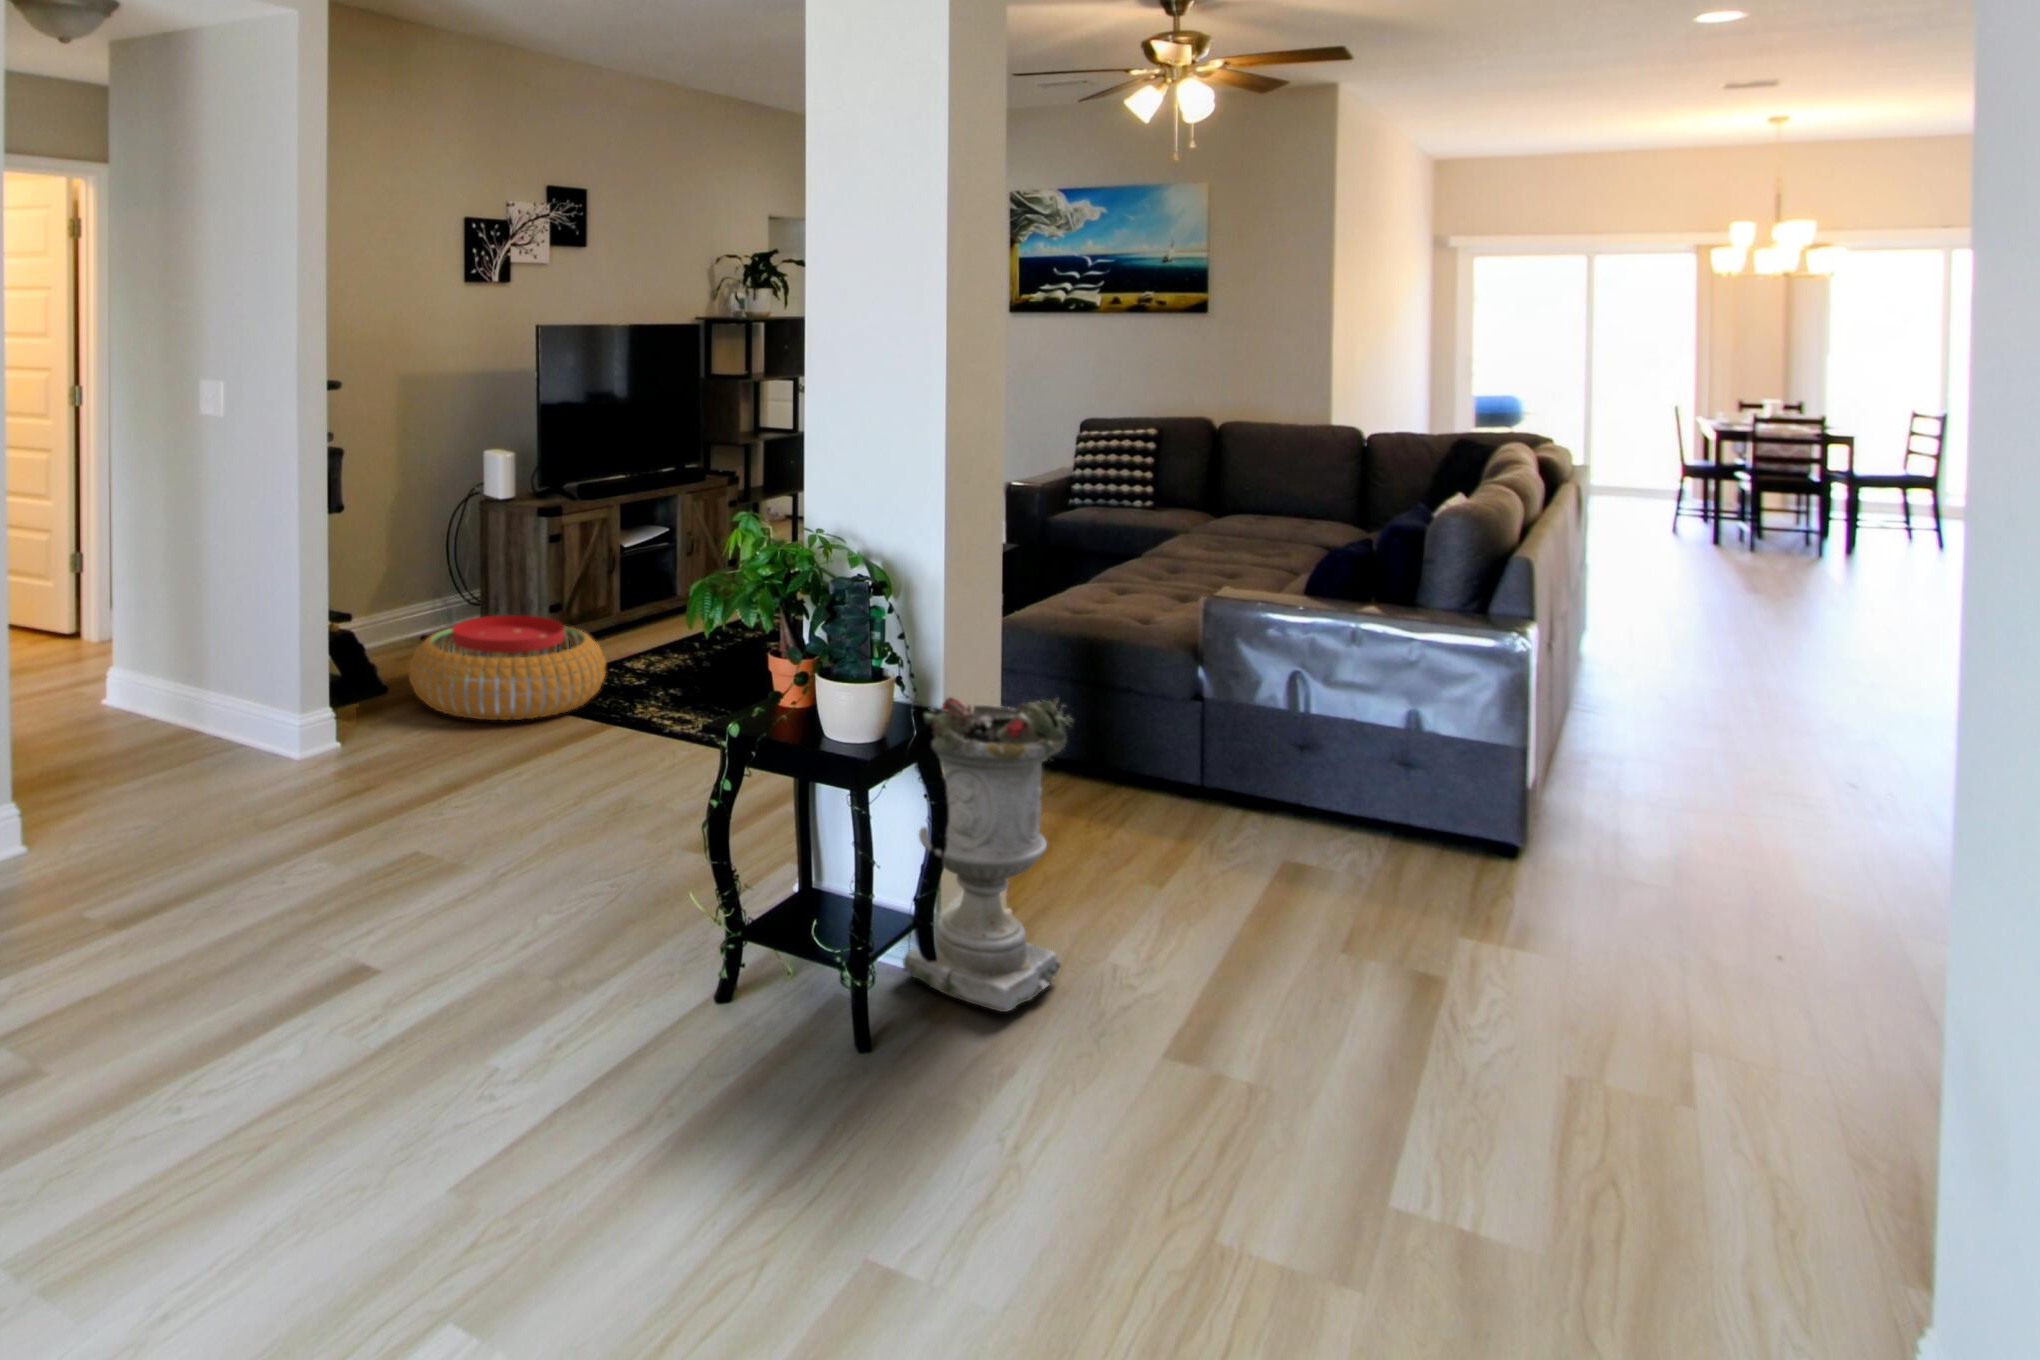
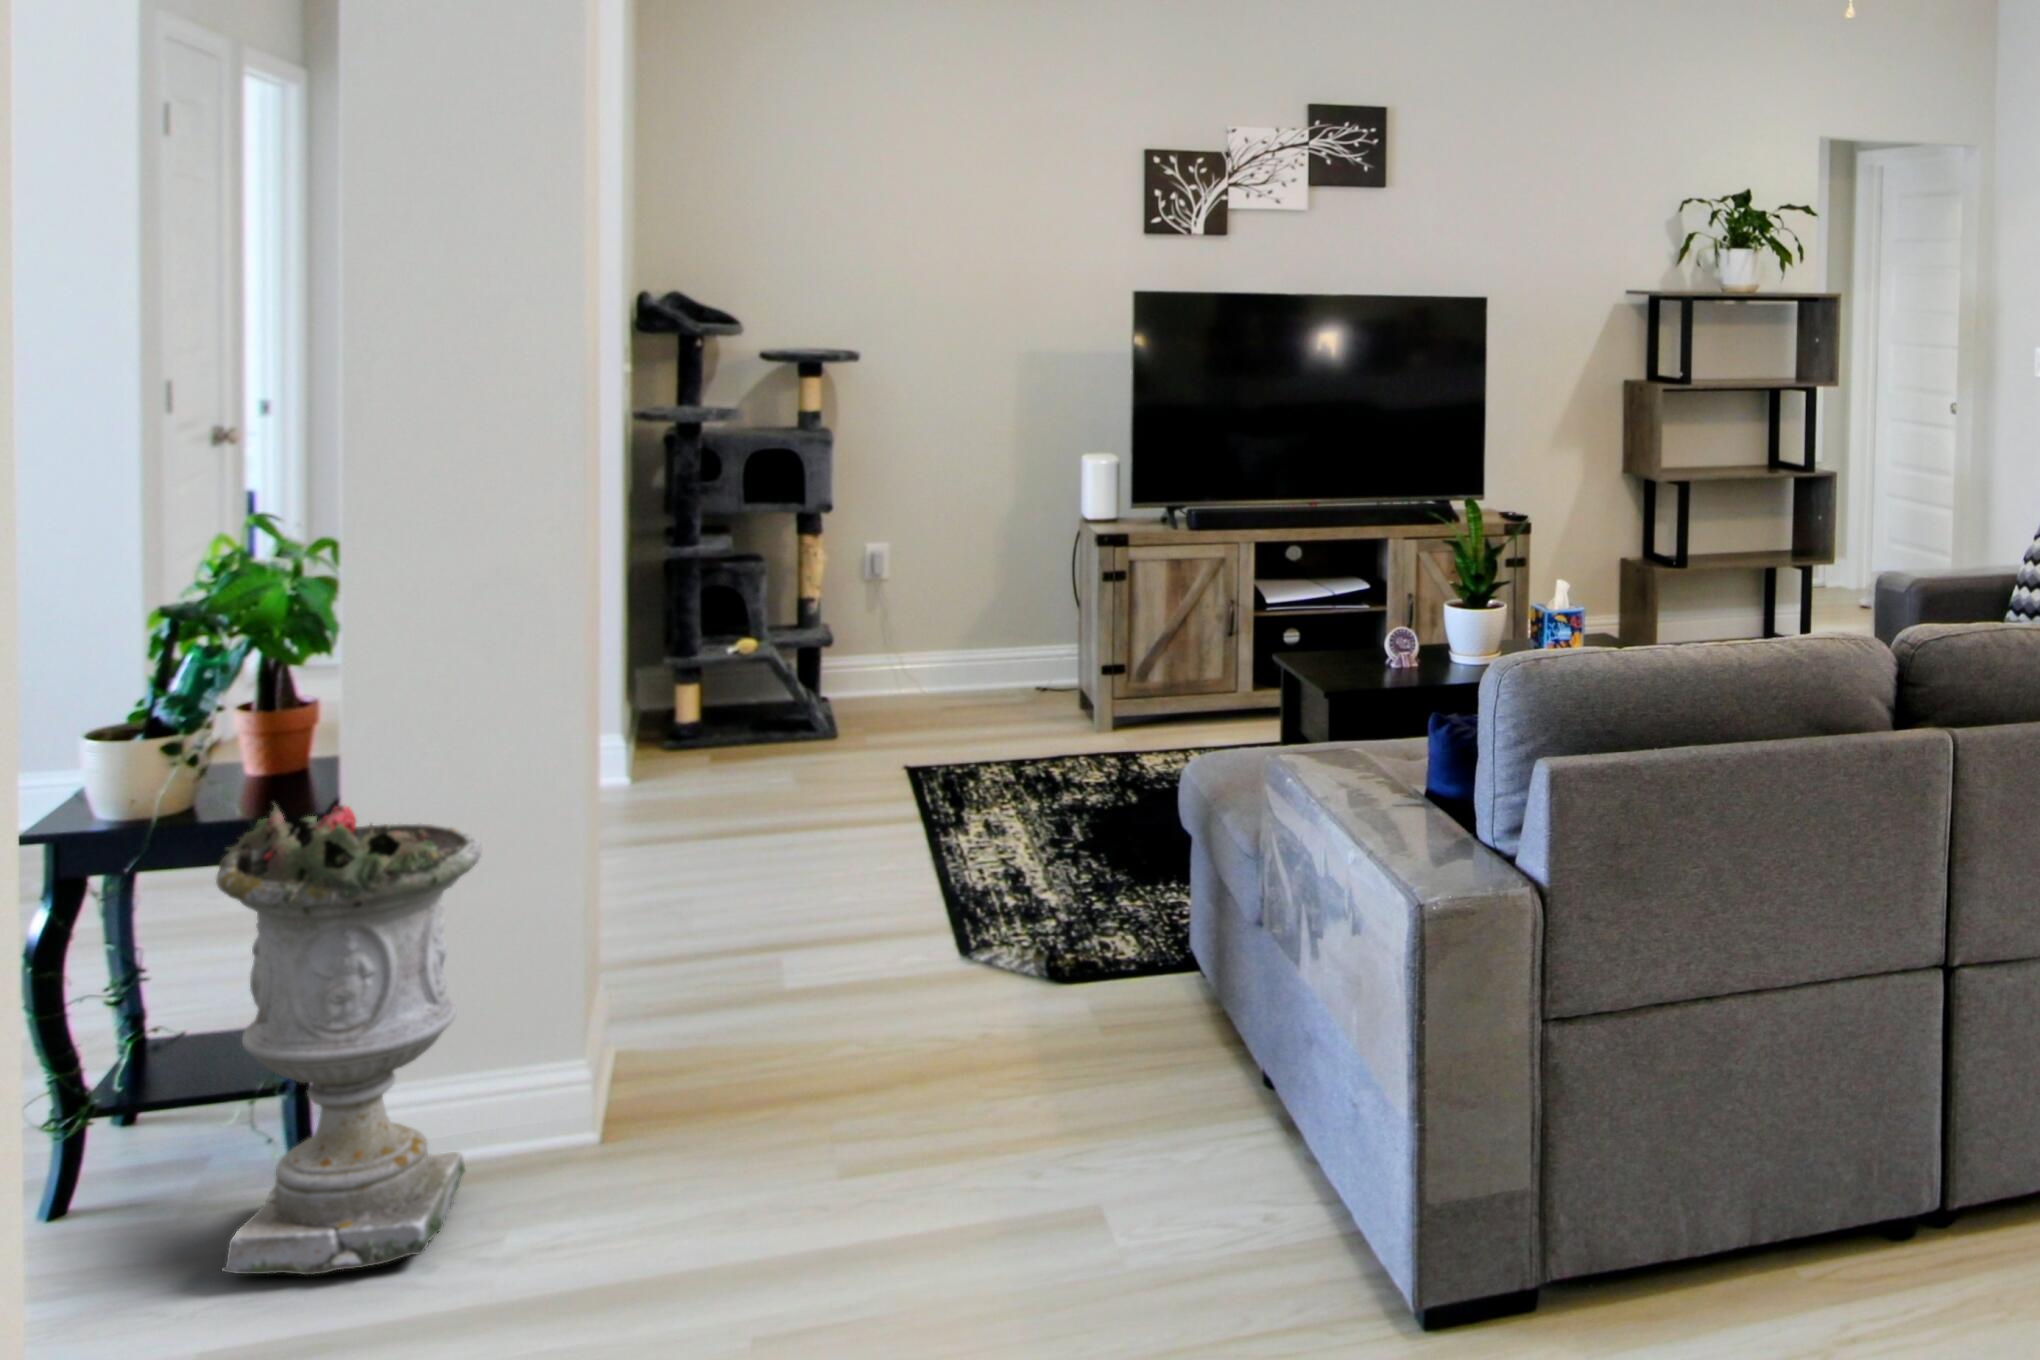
pouf: present [409,615,606,720] -> none [725,679,1002,816]

